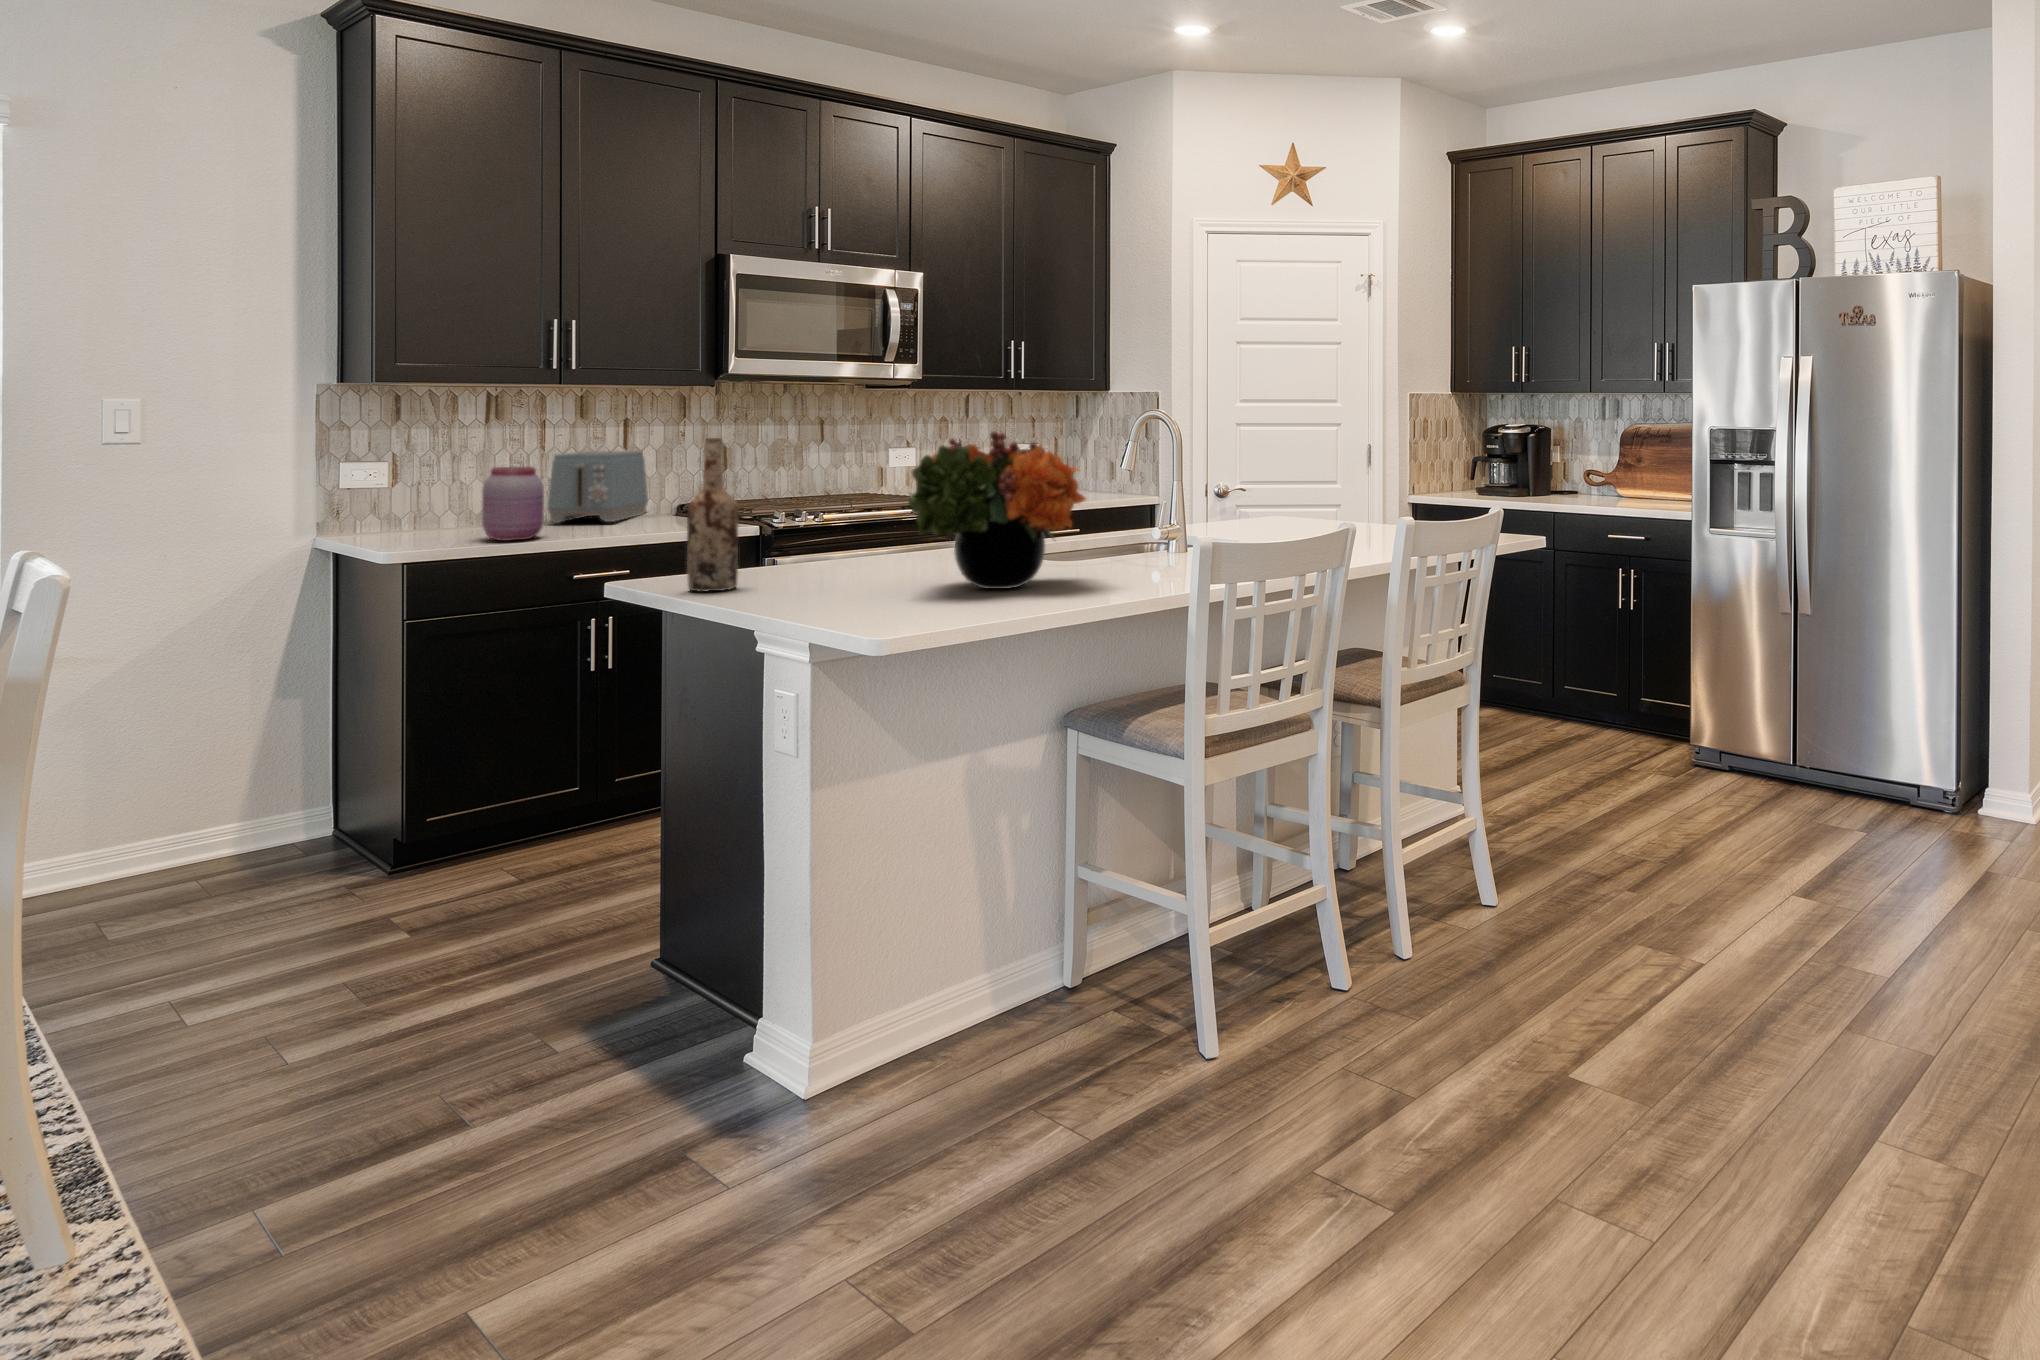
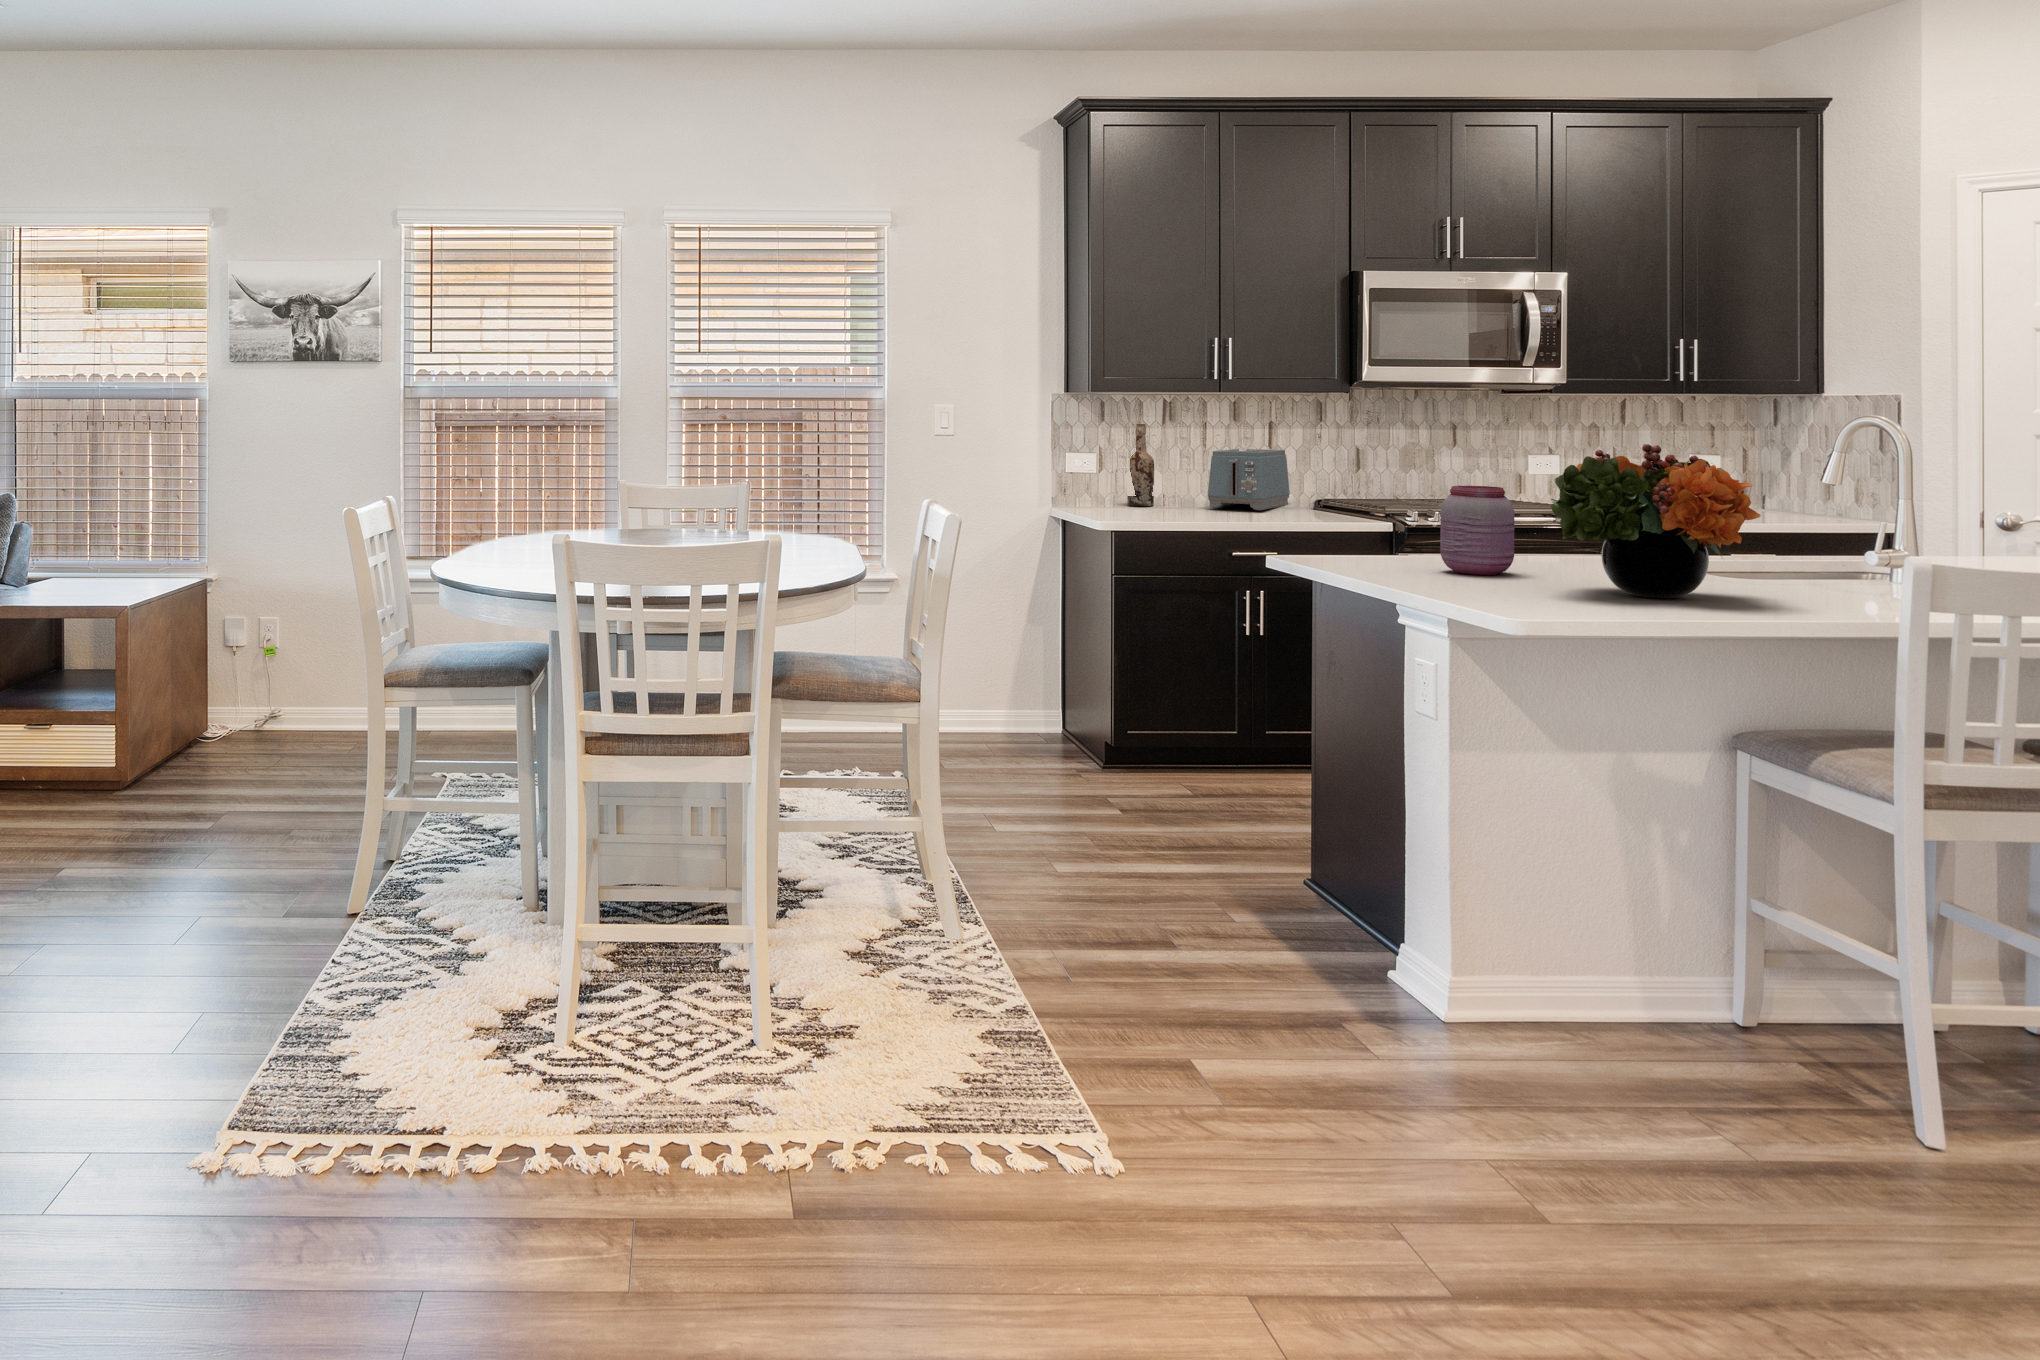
wine bottle: present [687,438,739,592] -> present [1127,424,1154,506]
jar: present [482,467,544,541] -> present [1440,486,1514,575]

